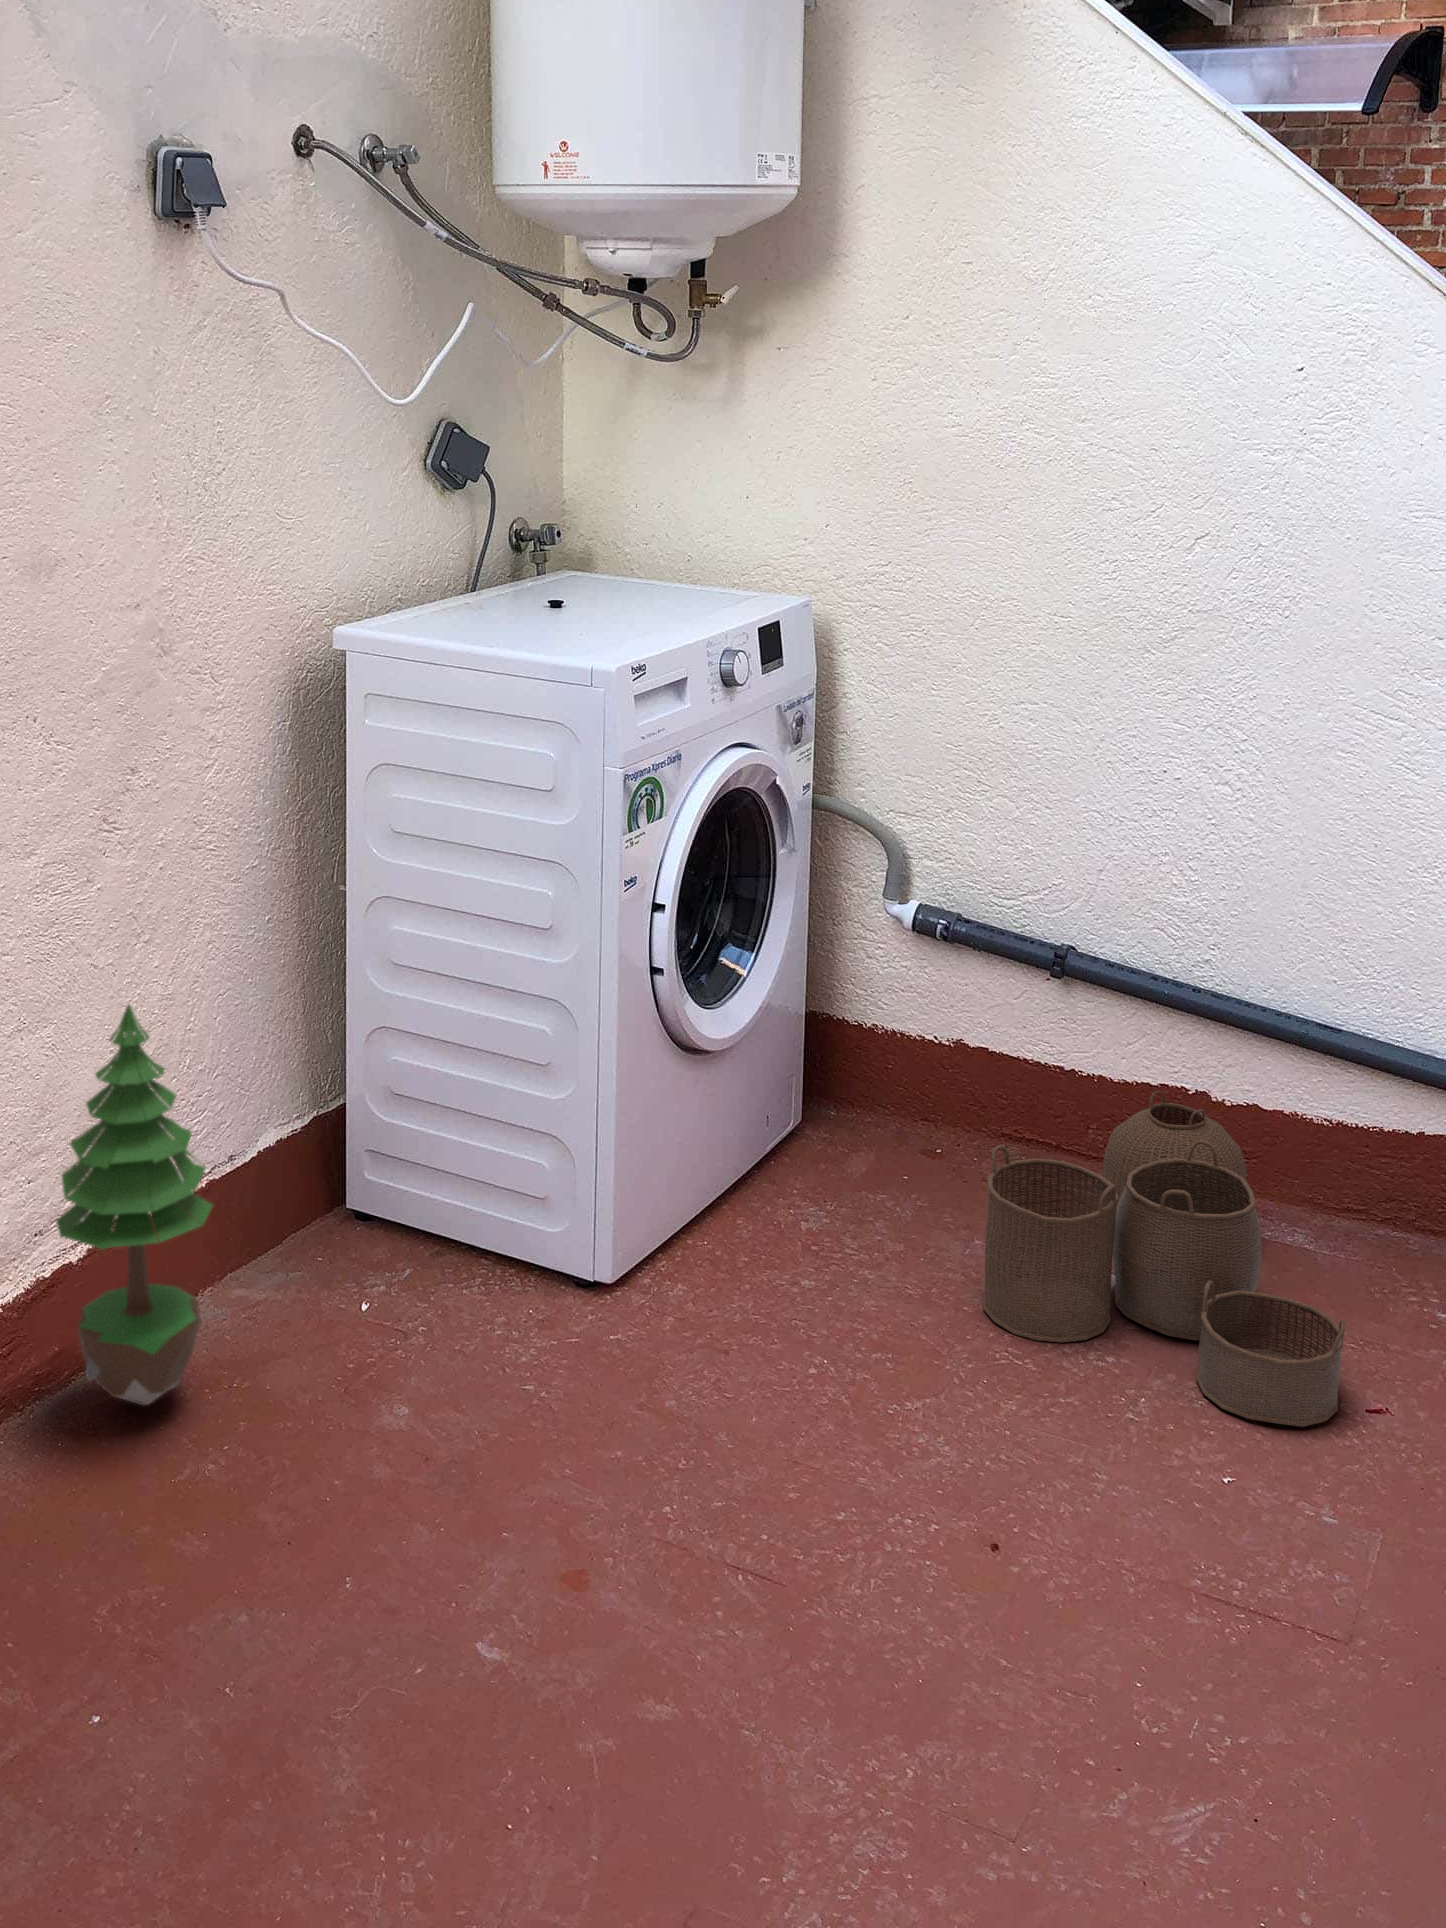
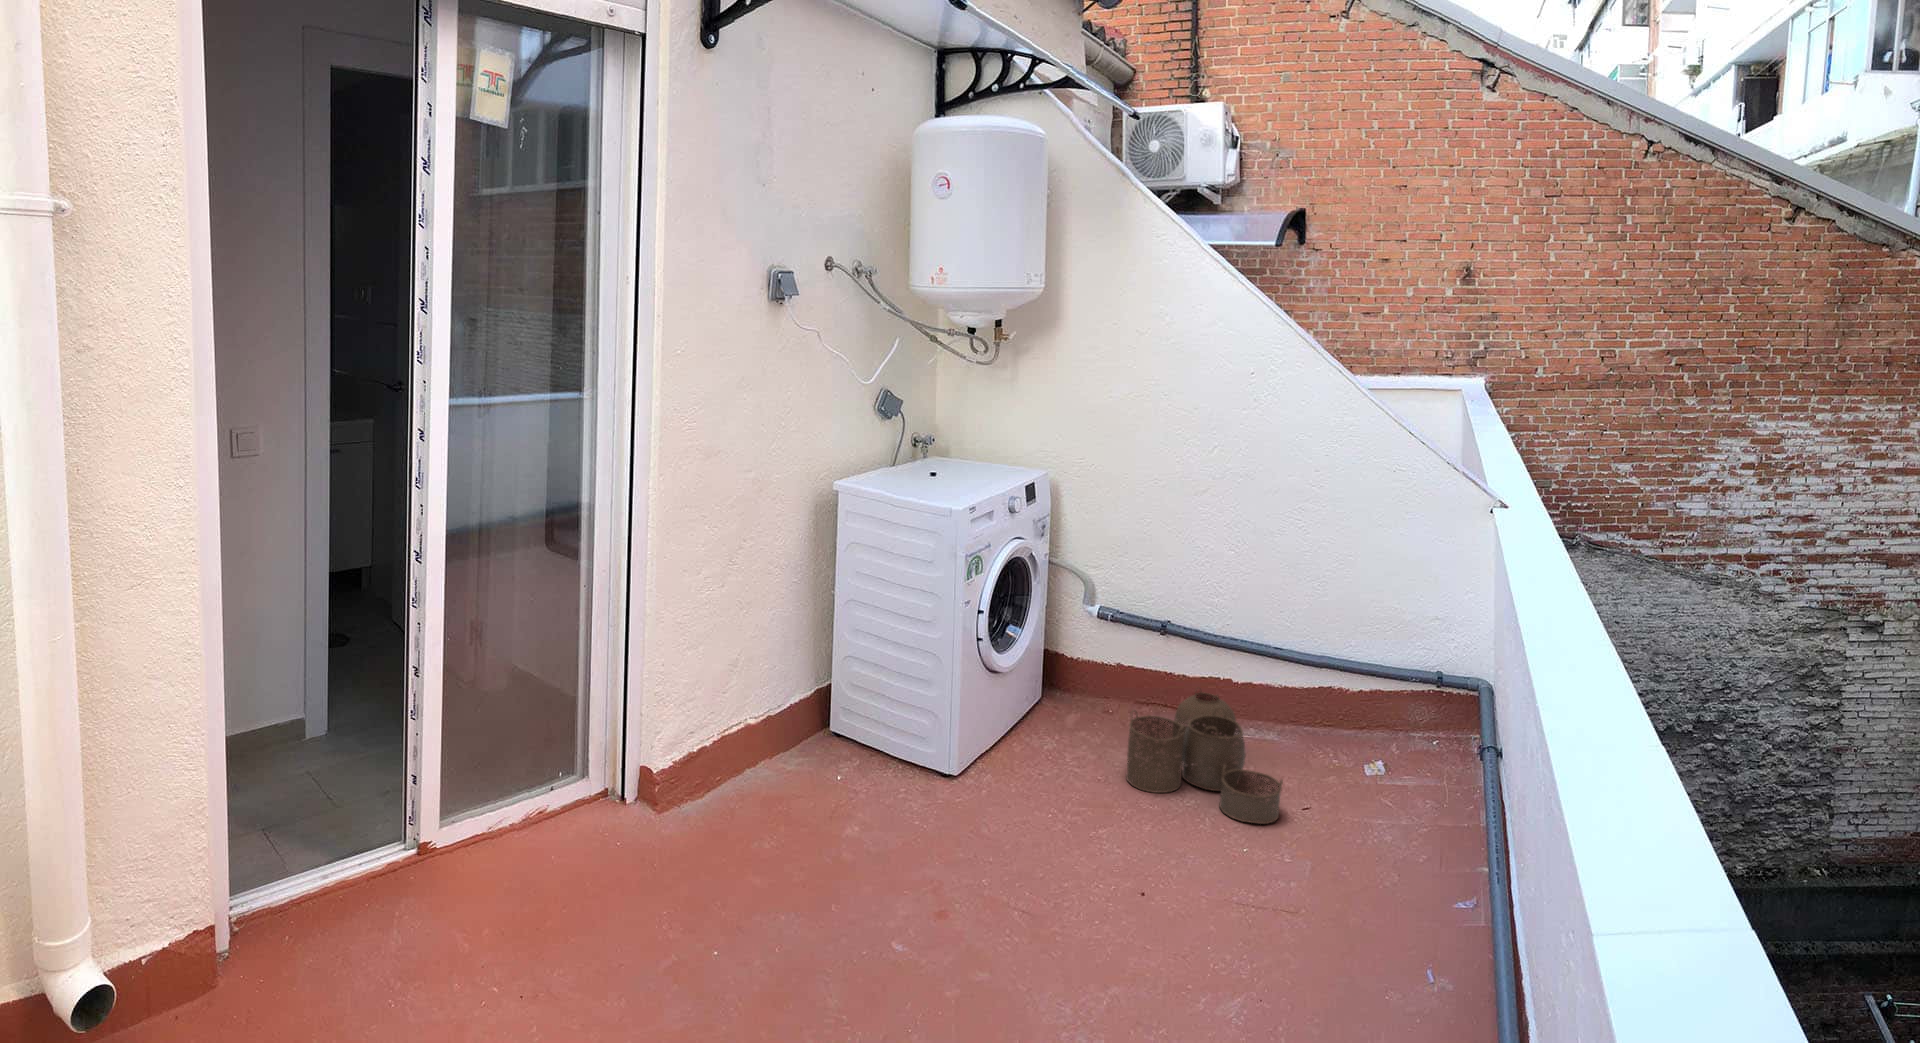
potted tree: present [57,1005,213,1405] -> none [730,647,799,825]

